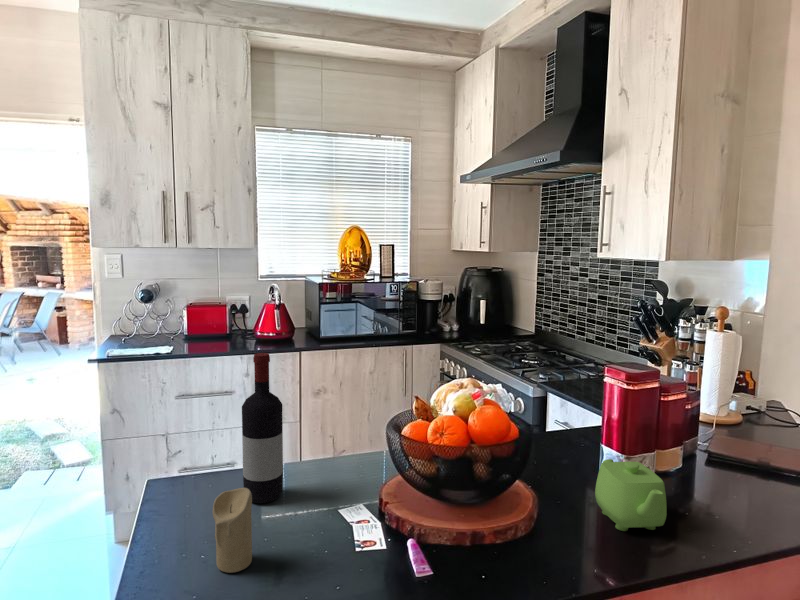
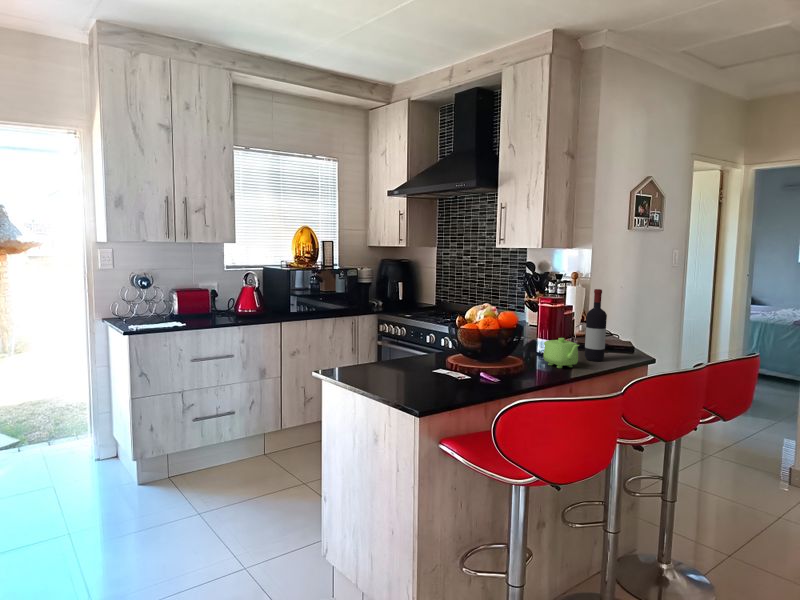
wine bottle: present [242,353,283,503] -> present [585,289,607,361]
candle: present [213,488,252,573] -> none [400,352,418,391]

